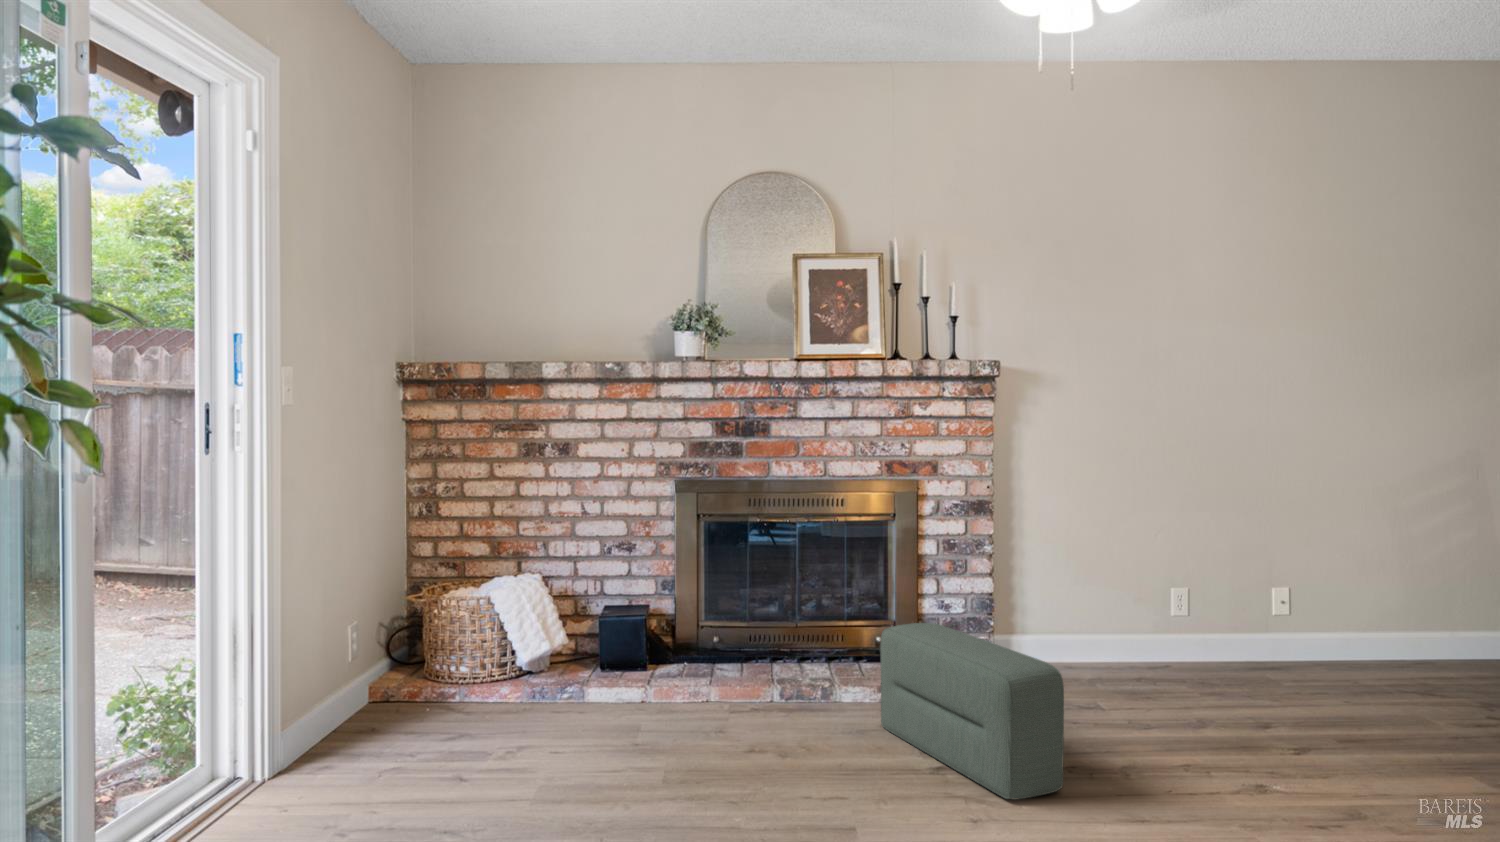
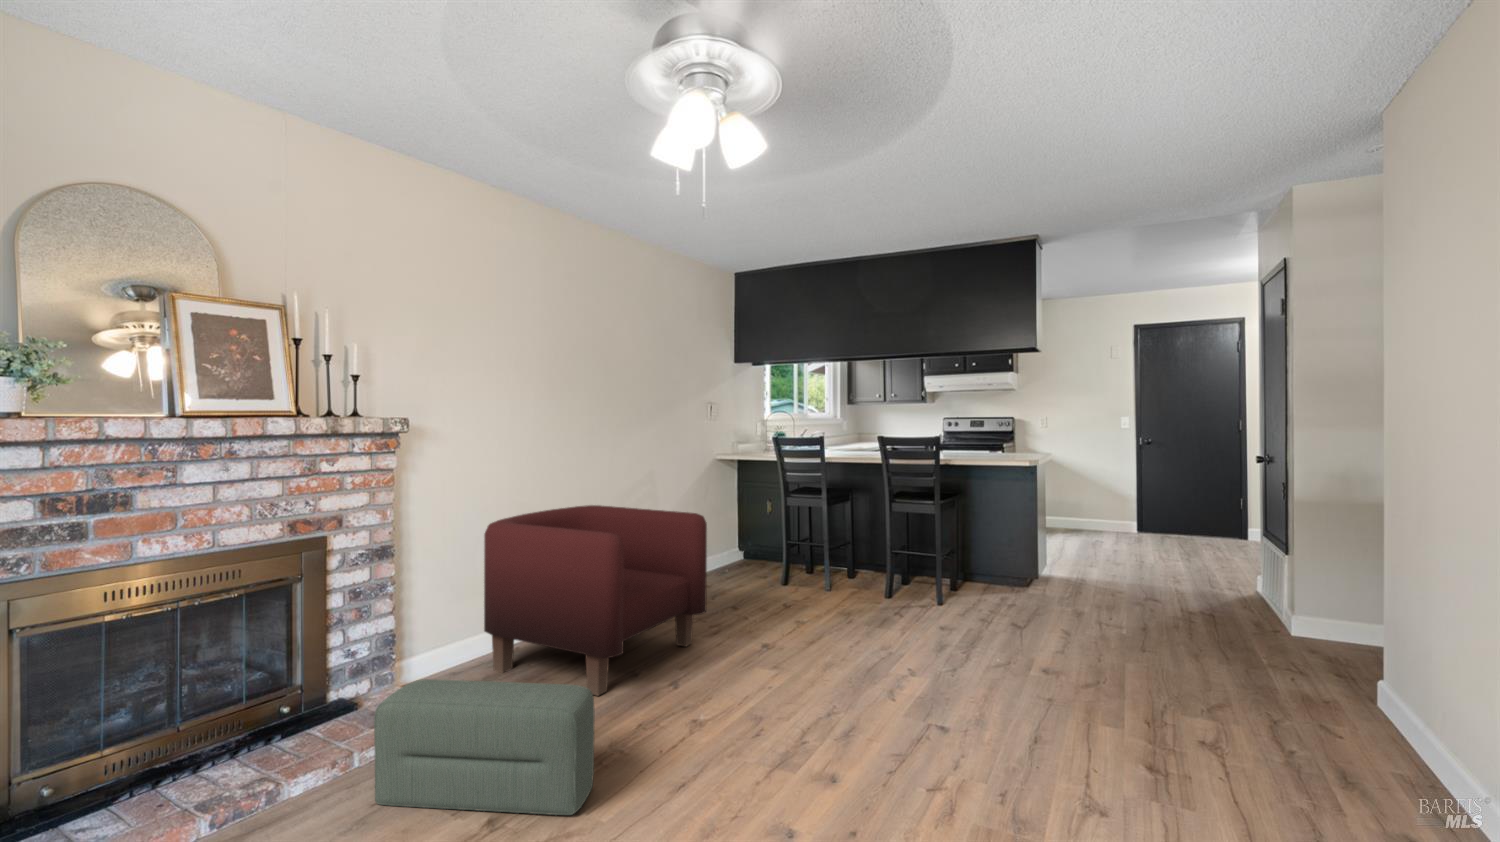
armchair: none [1103,489,1456,732] -> present [484,505,707,696]

